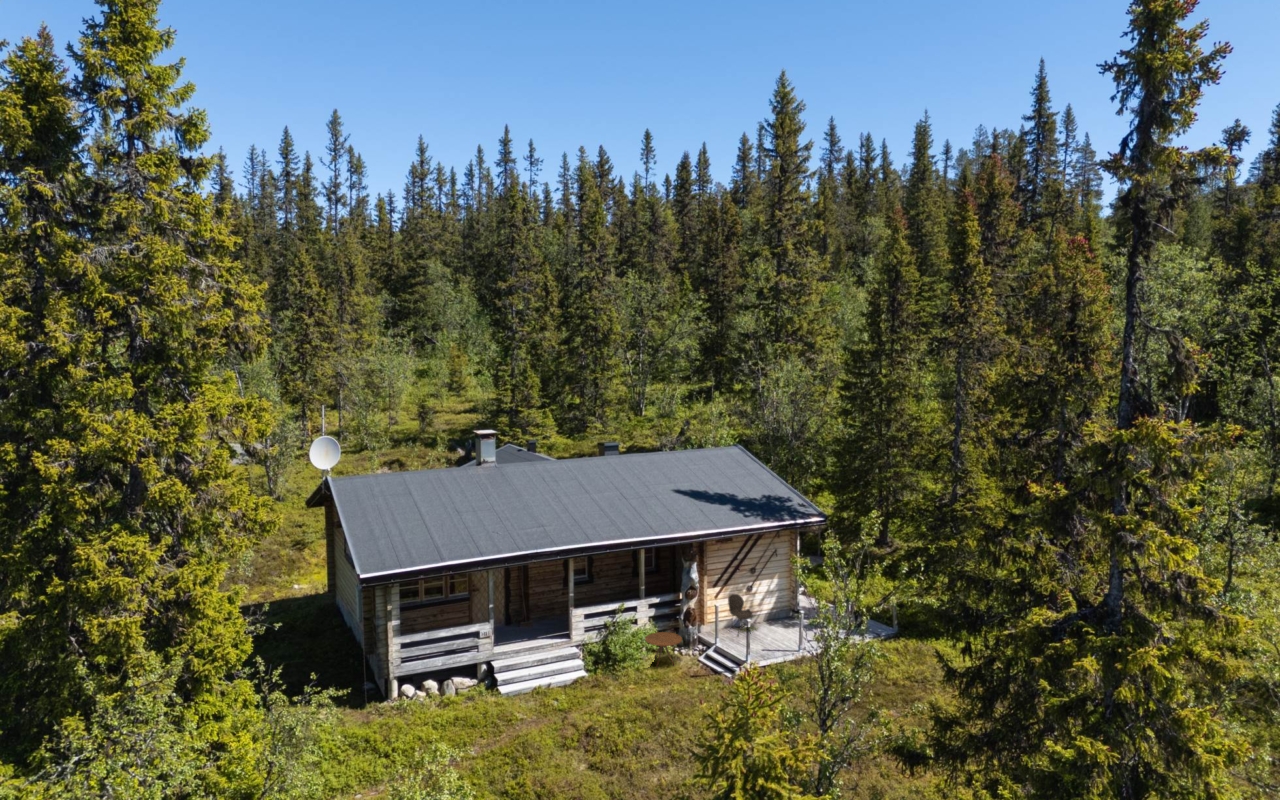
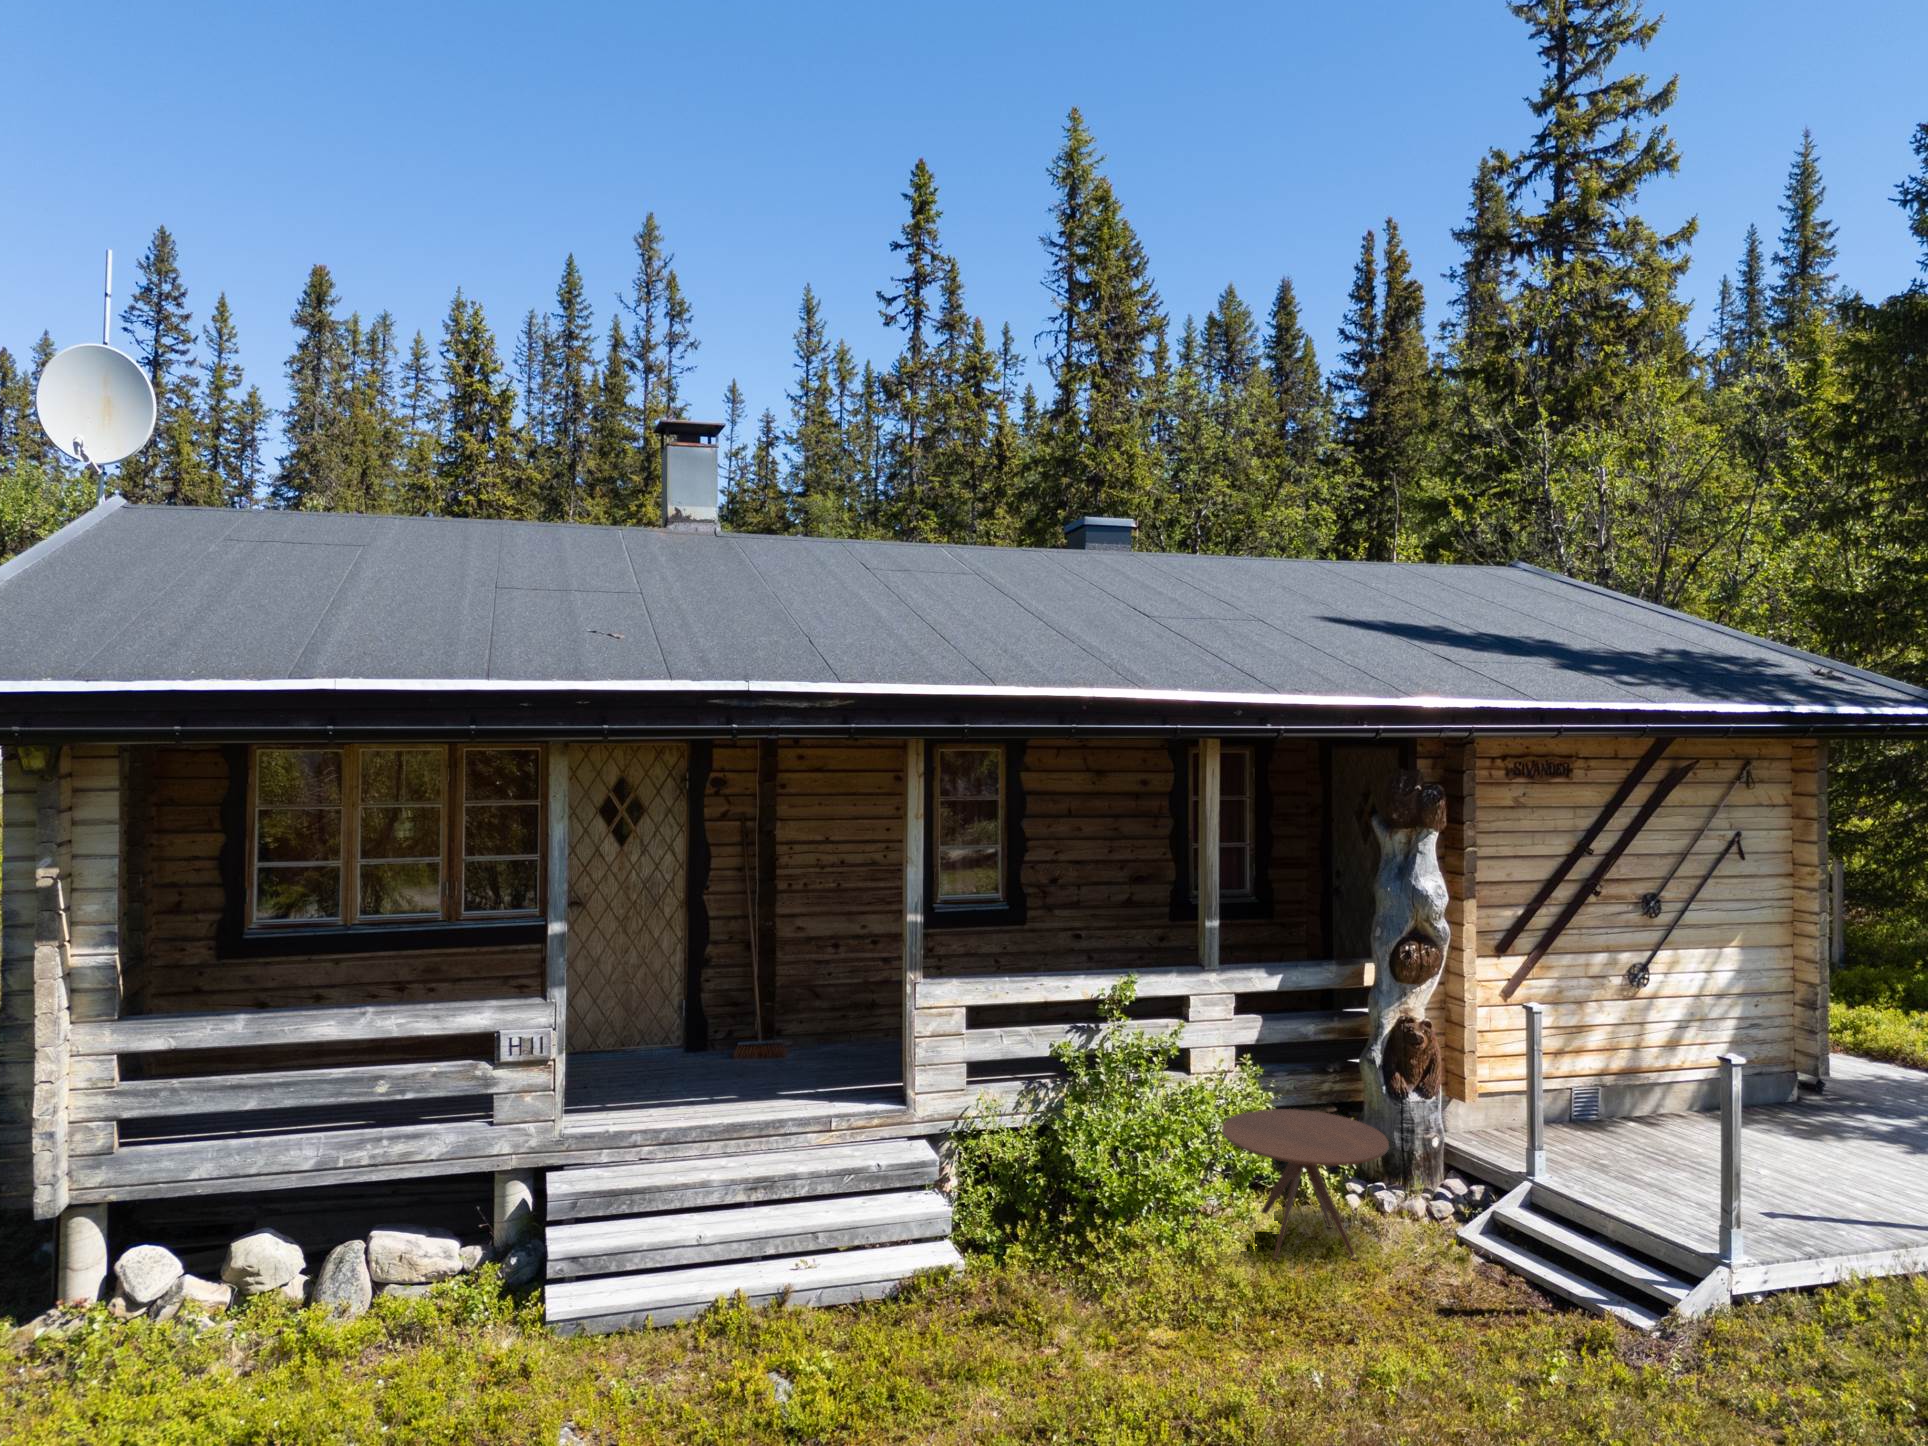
chair: present [728,594,752,627] -> none [1557,986,1673,1157]

